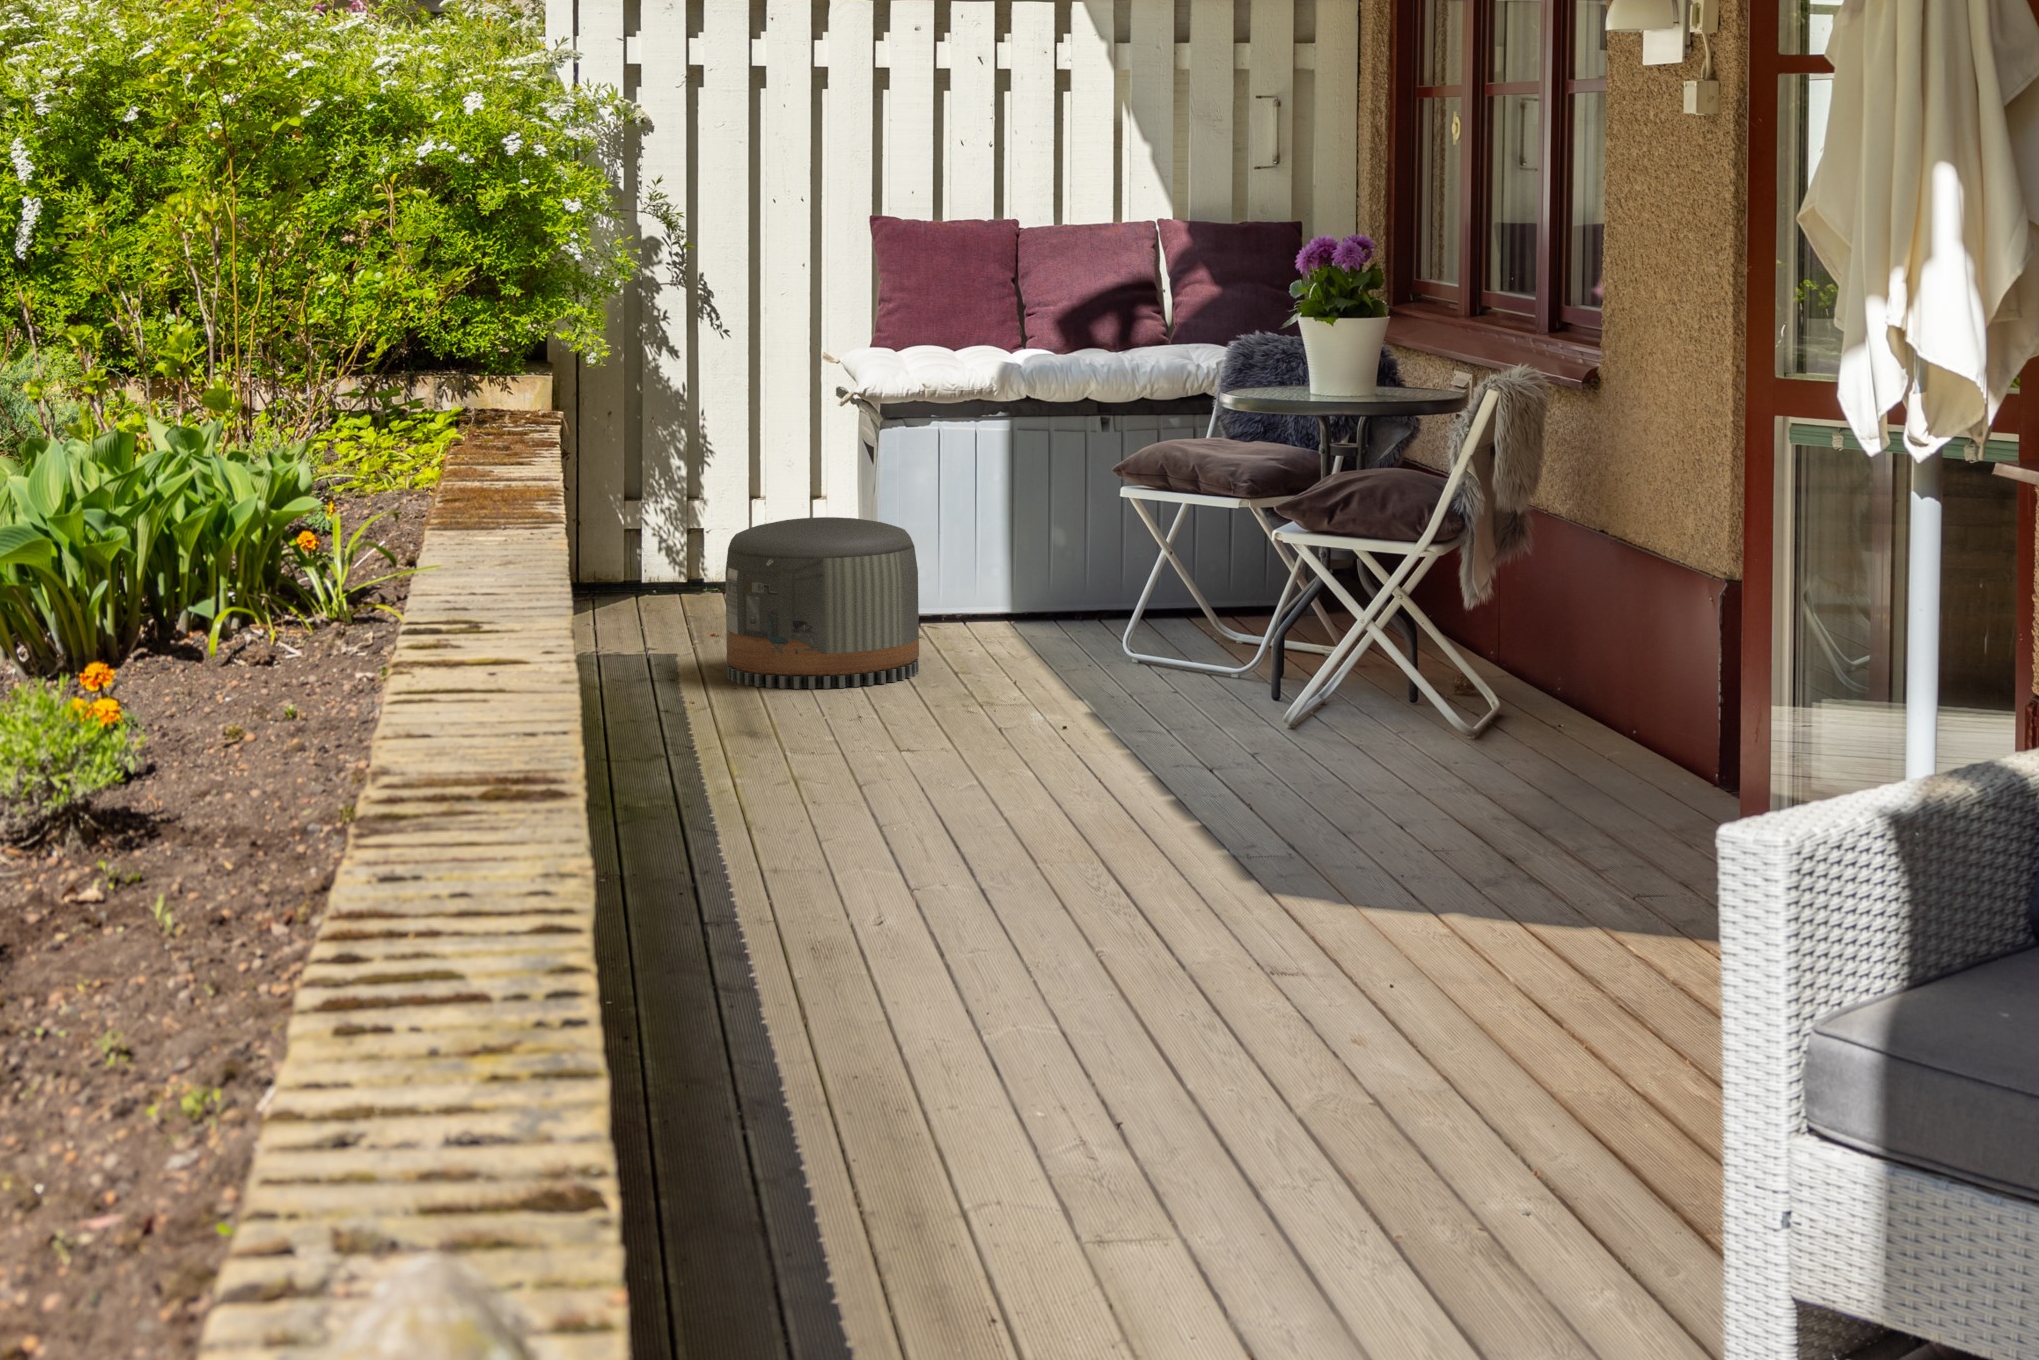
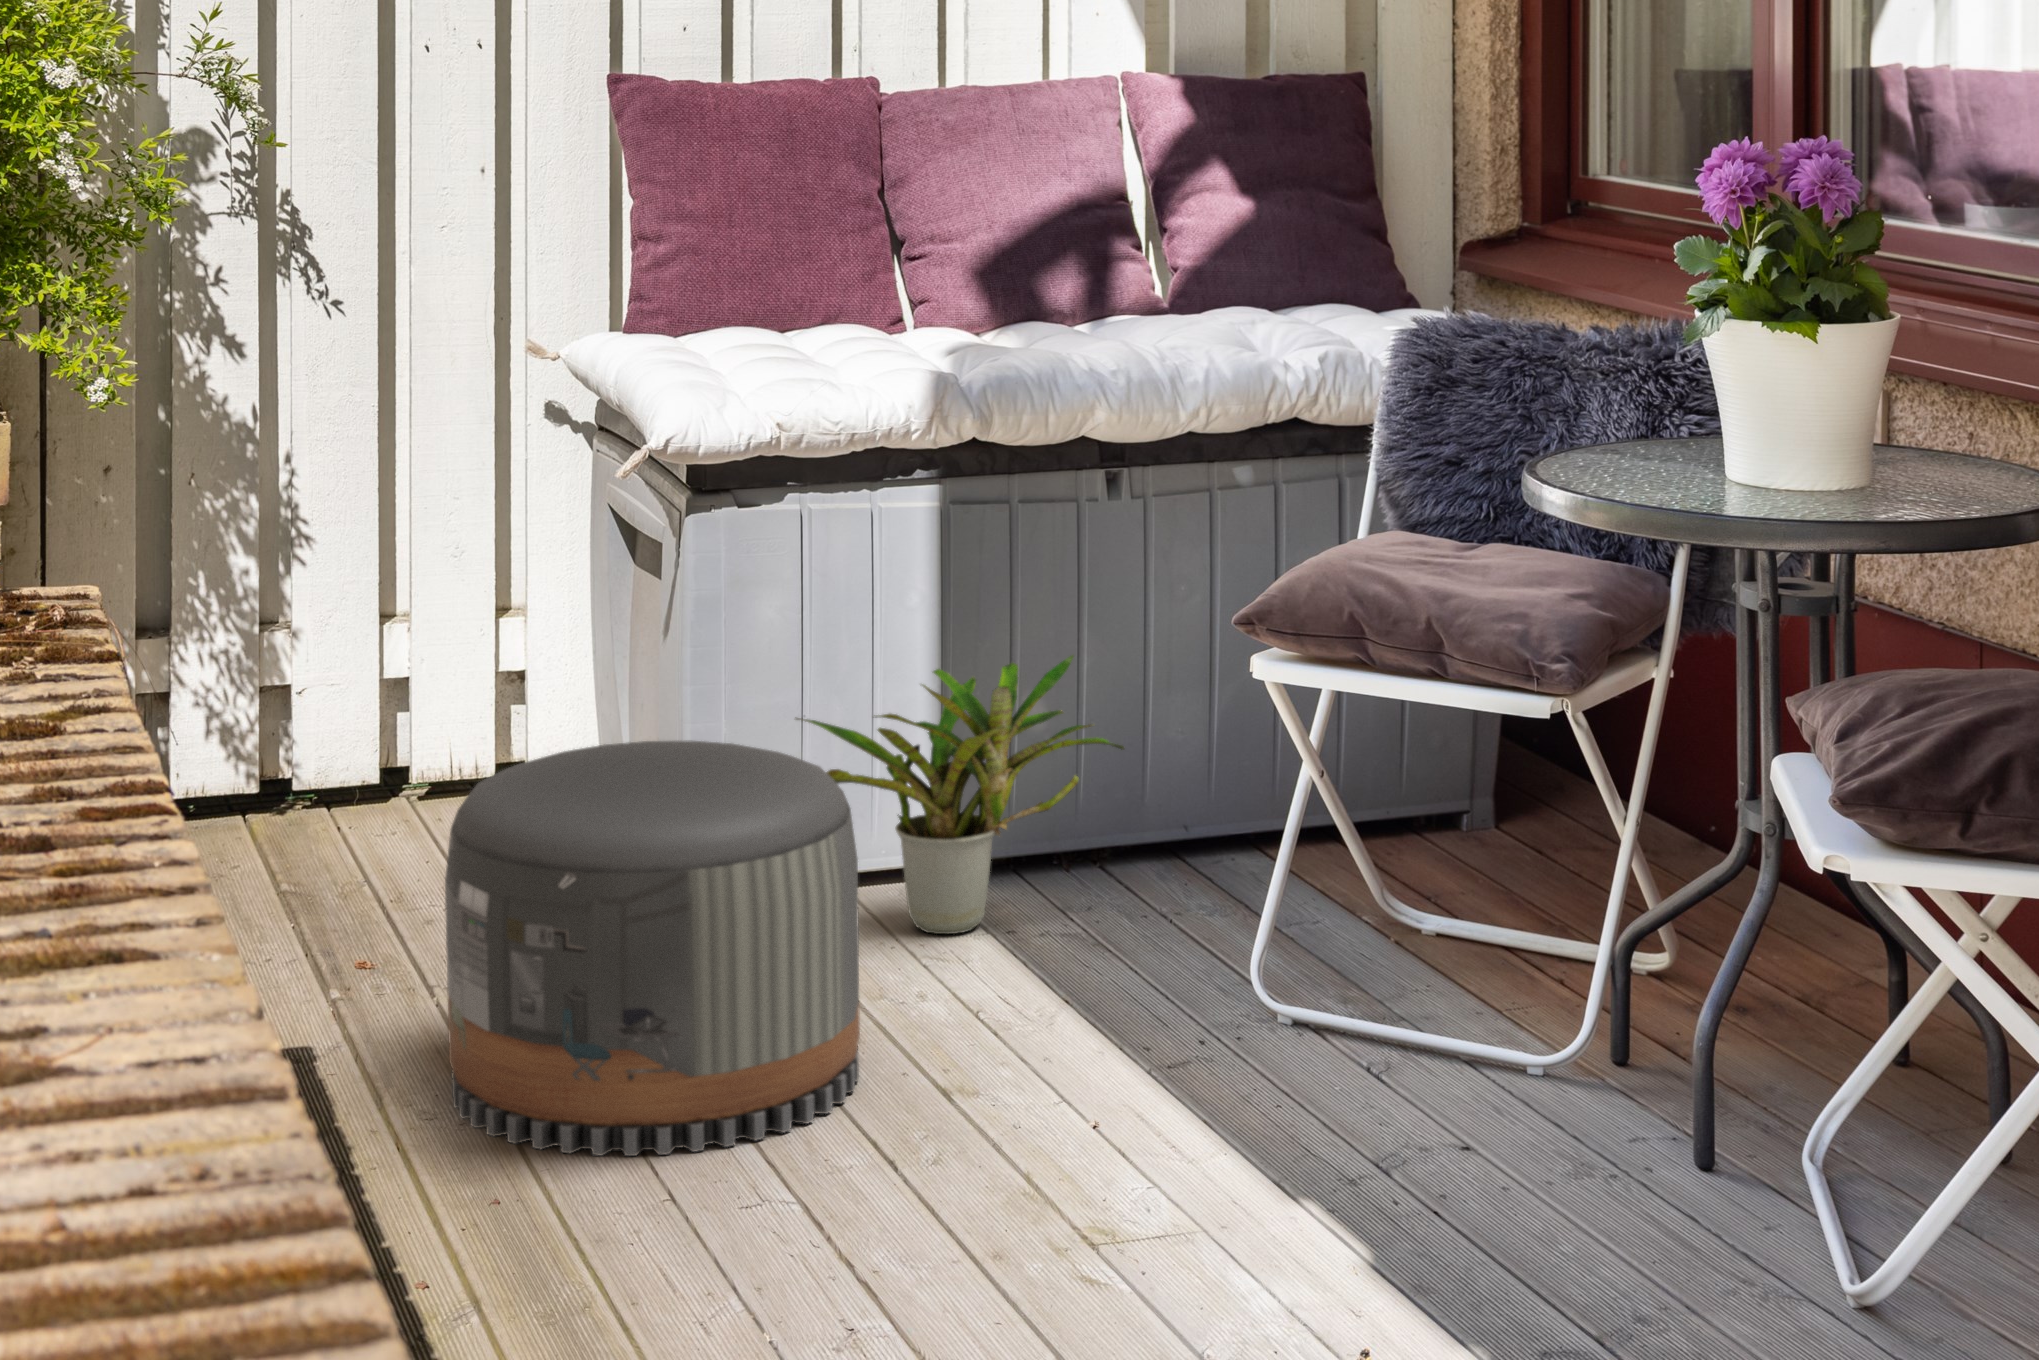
potted plant: none [929,501,1095,641] -> present [796,655,1124,934]

